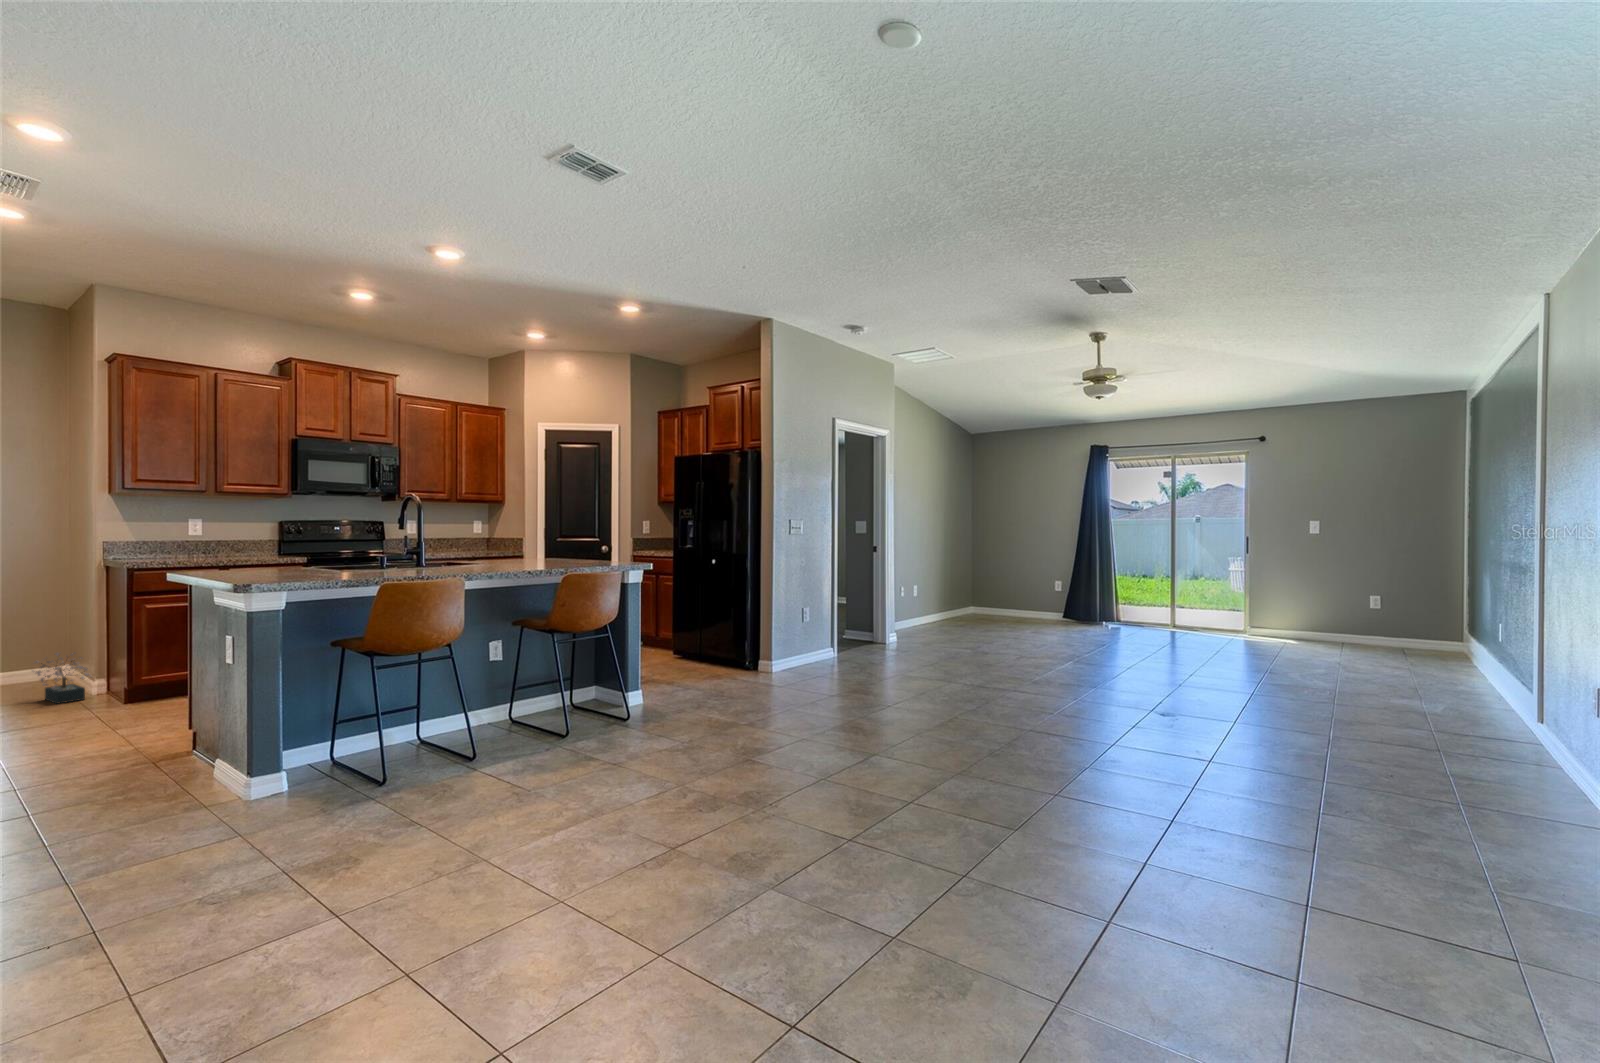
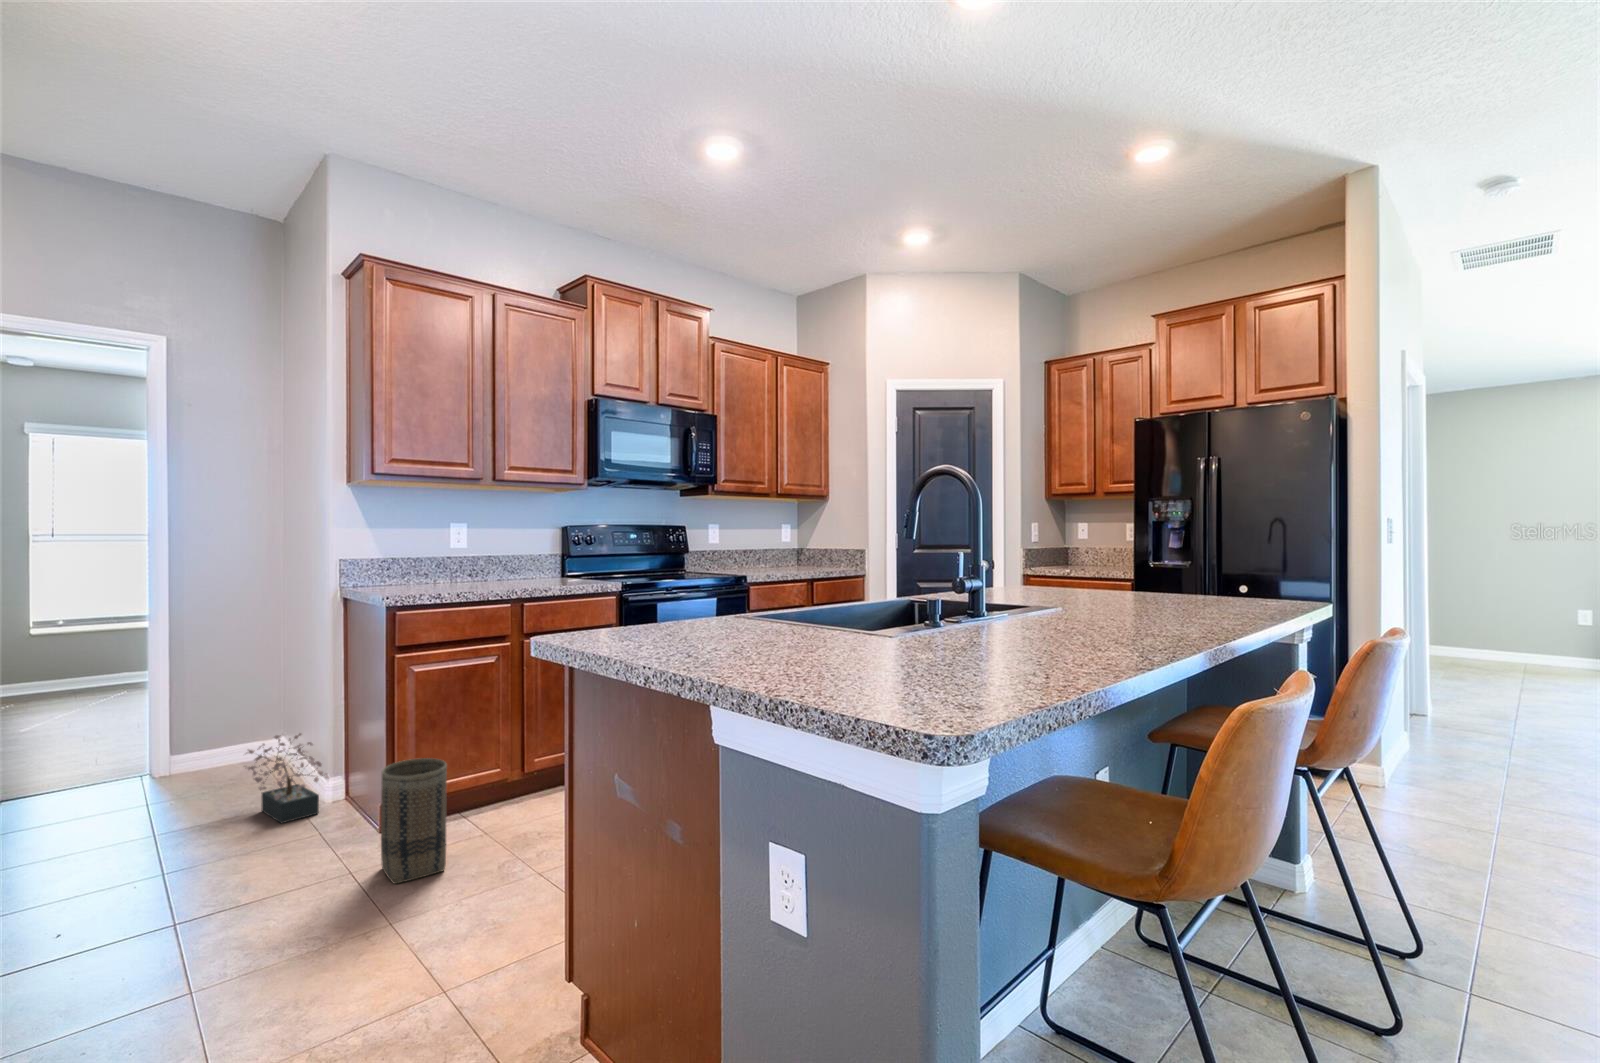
basket: none [113,655,158,722] -> present [381,758,447,884]

